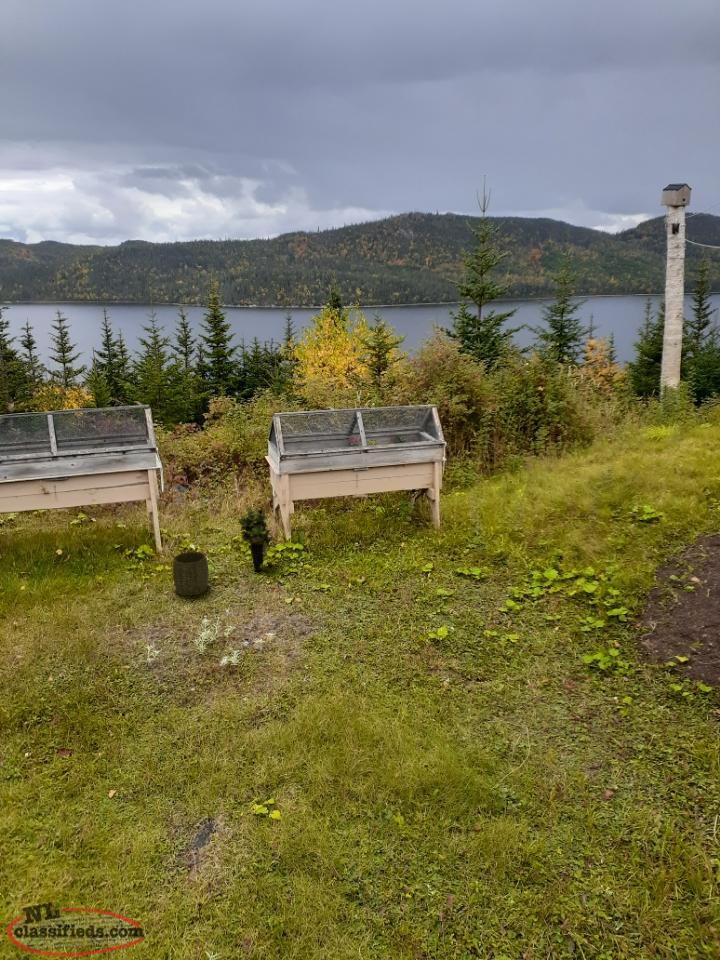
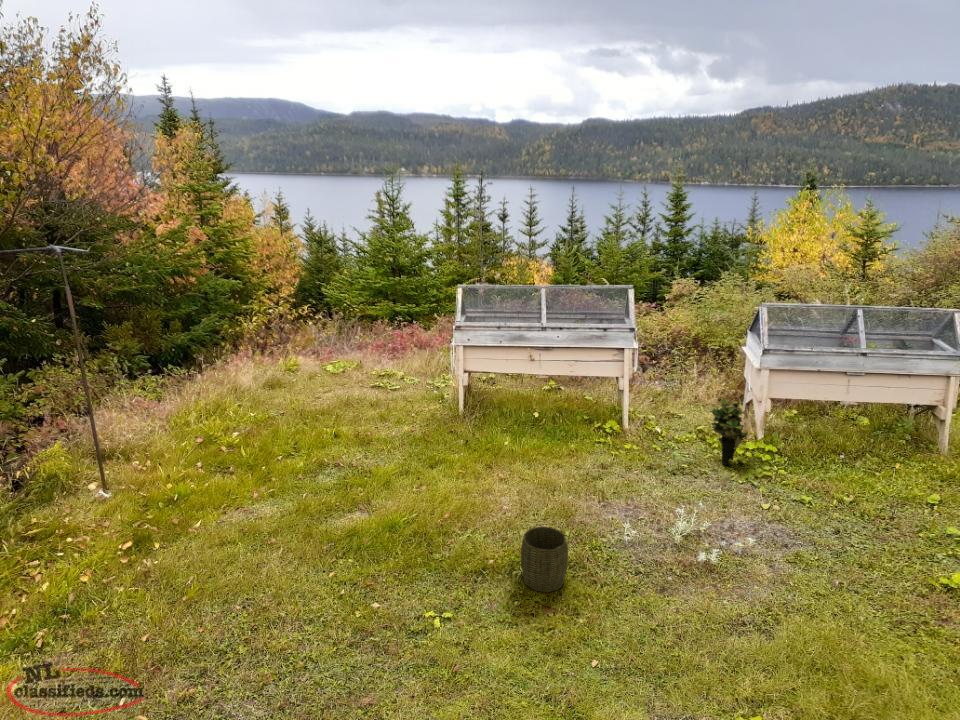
woven basket: present [173,552,208,596] -> present [521,527,568,592]

